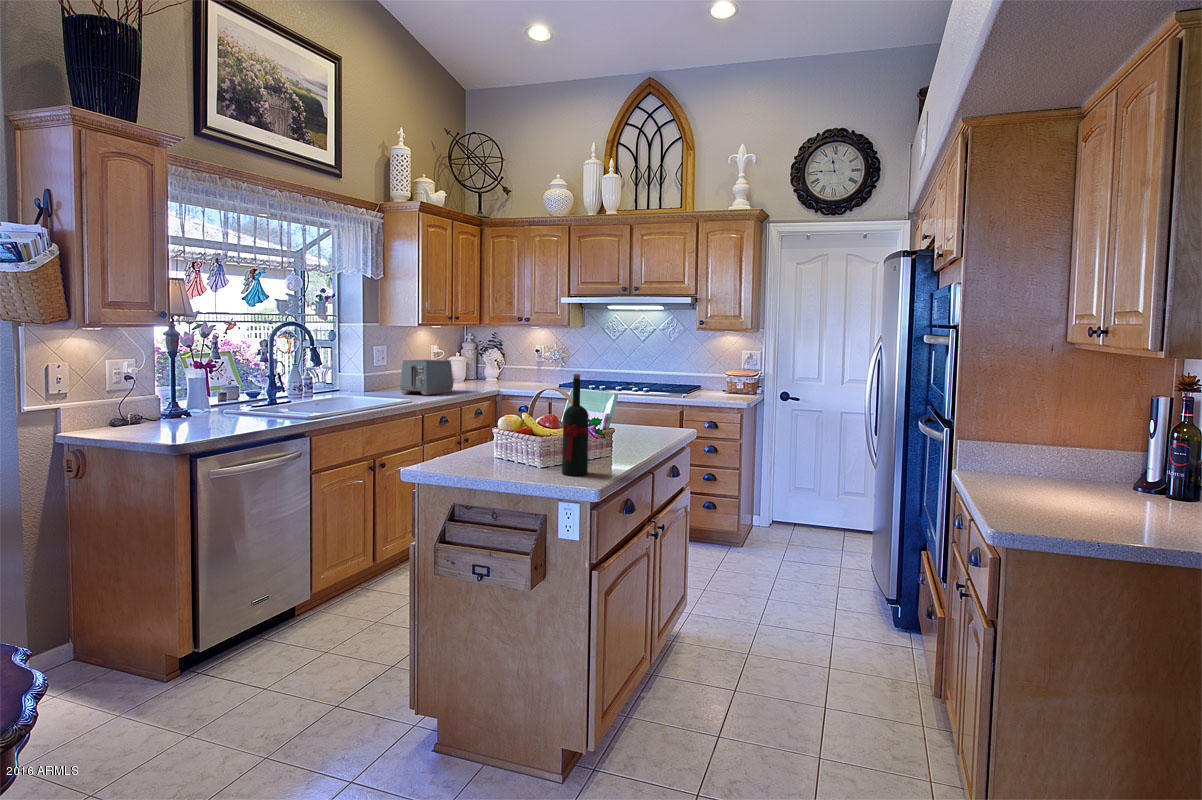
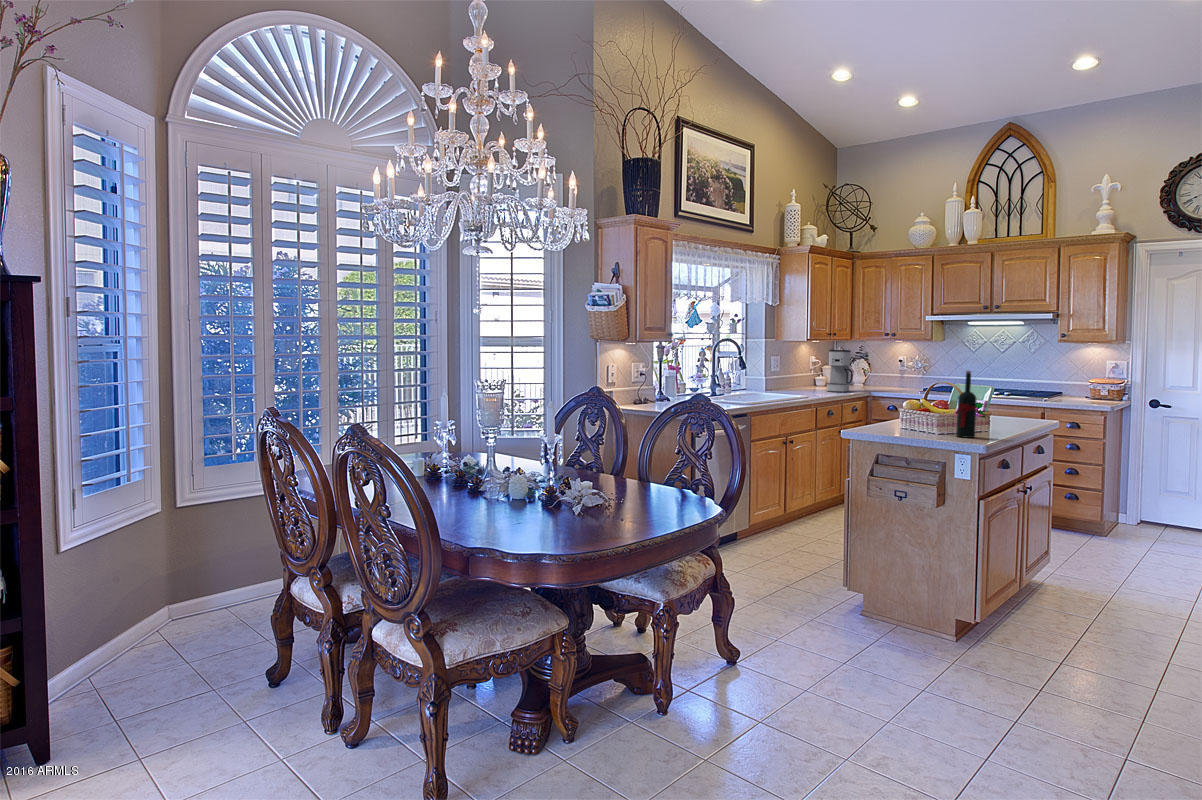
coffee maker: none [450,336,482,388] -> present [827,350,853,392]
toaster: present [400,360,453,395] -> none [792,369,832,396]

